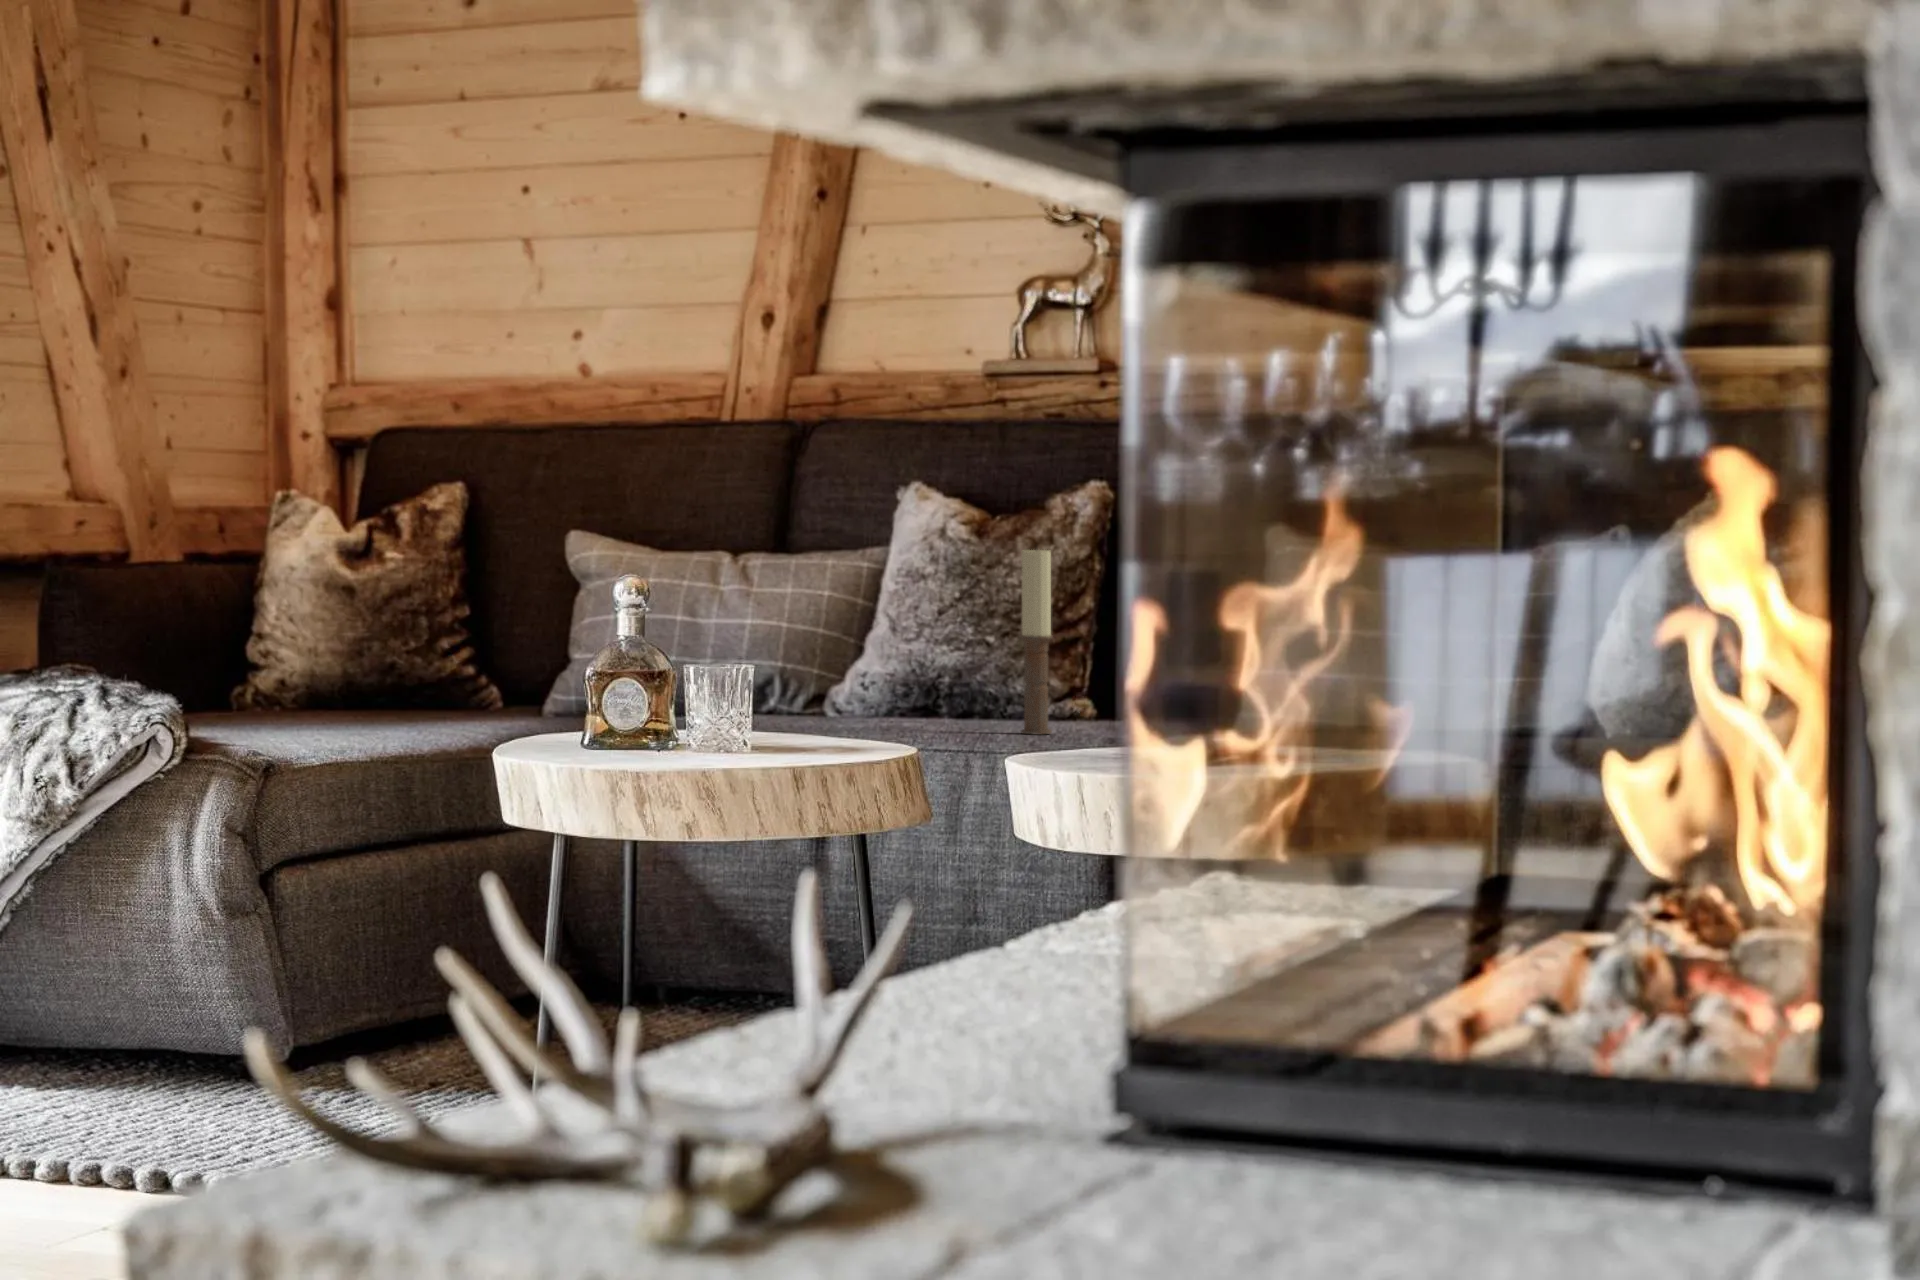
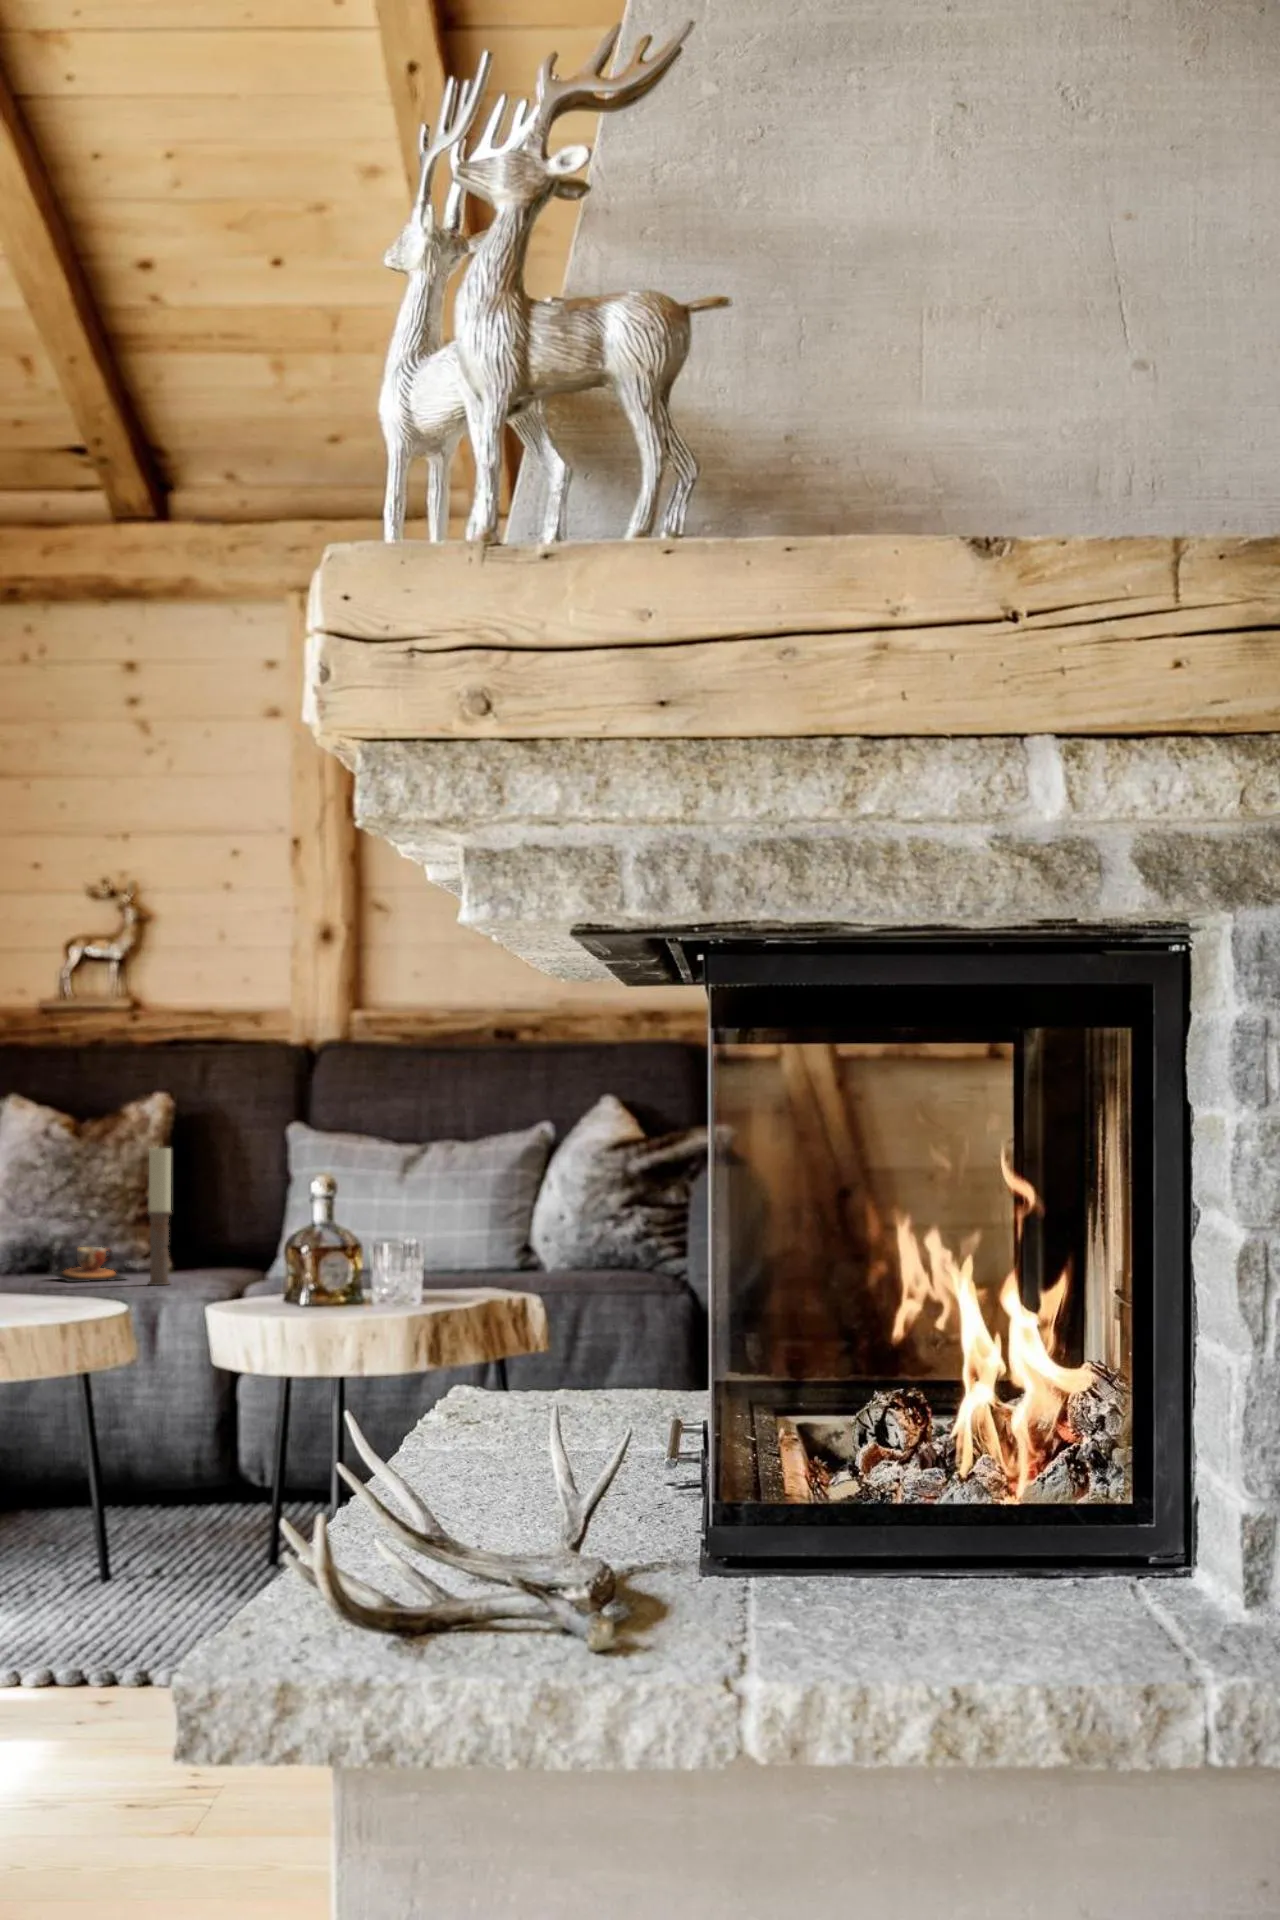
teacup: none [928,681,1021,727] -> present [52,1247,125,1282]

